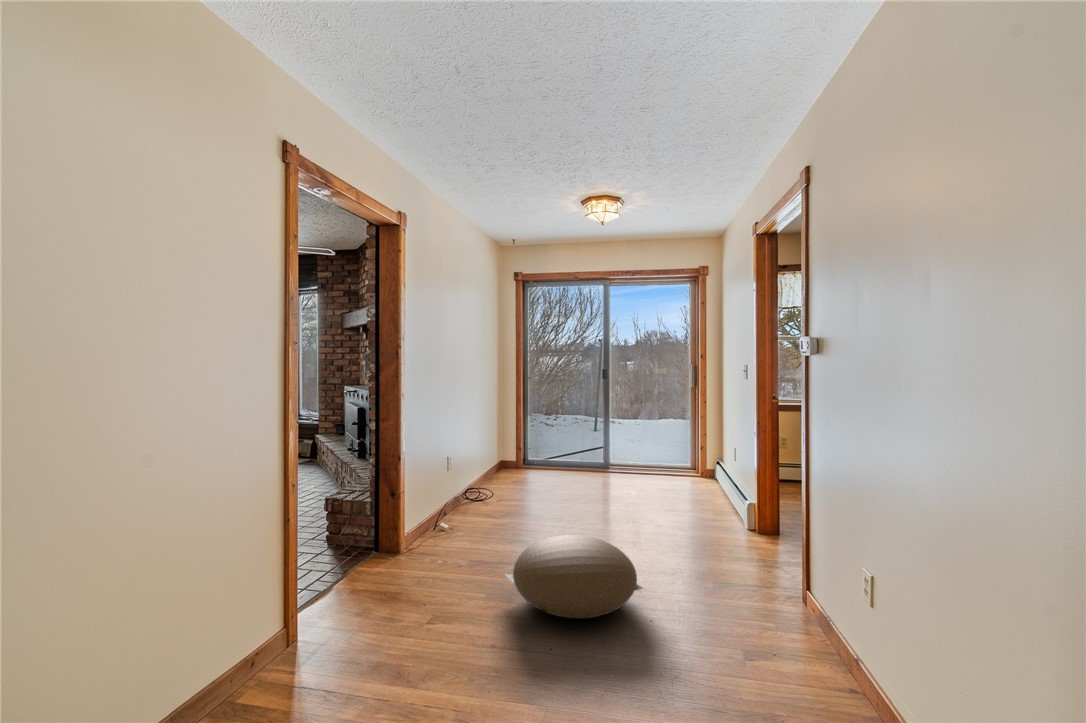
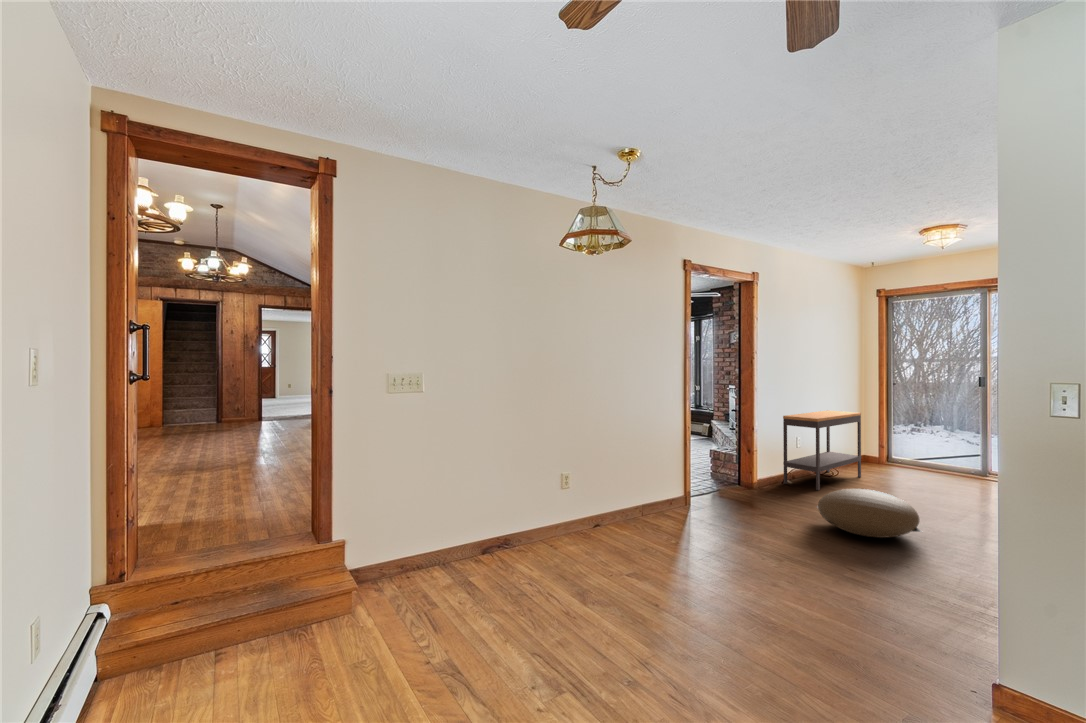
console table: none [434,415,512,530] -> present [783,410,861,490]

